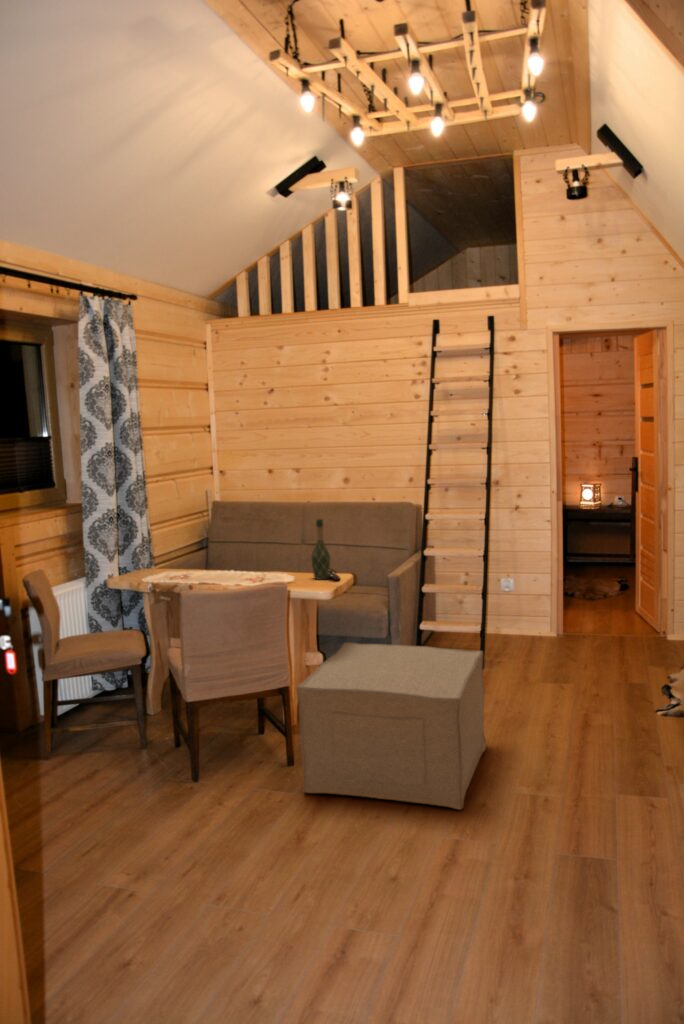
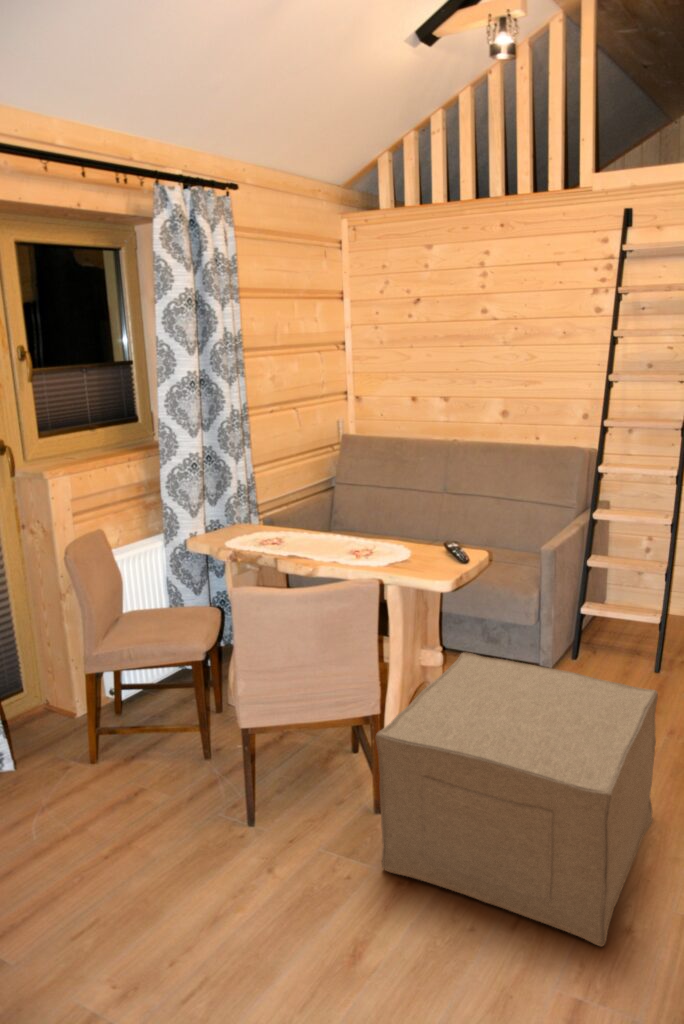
wine bottle: present [311,519,330,579] -> none [428,482,454,562]

